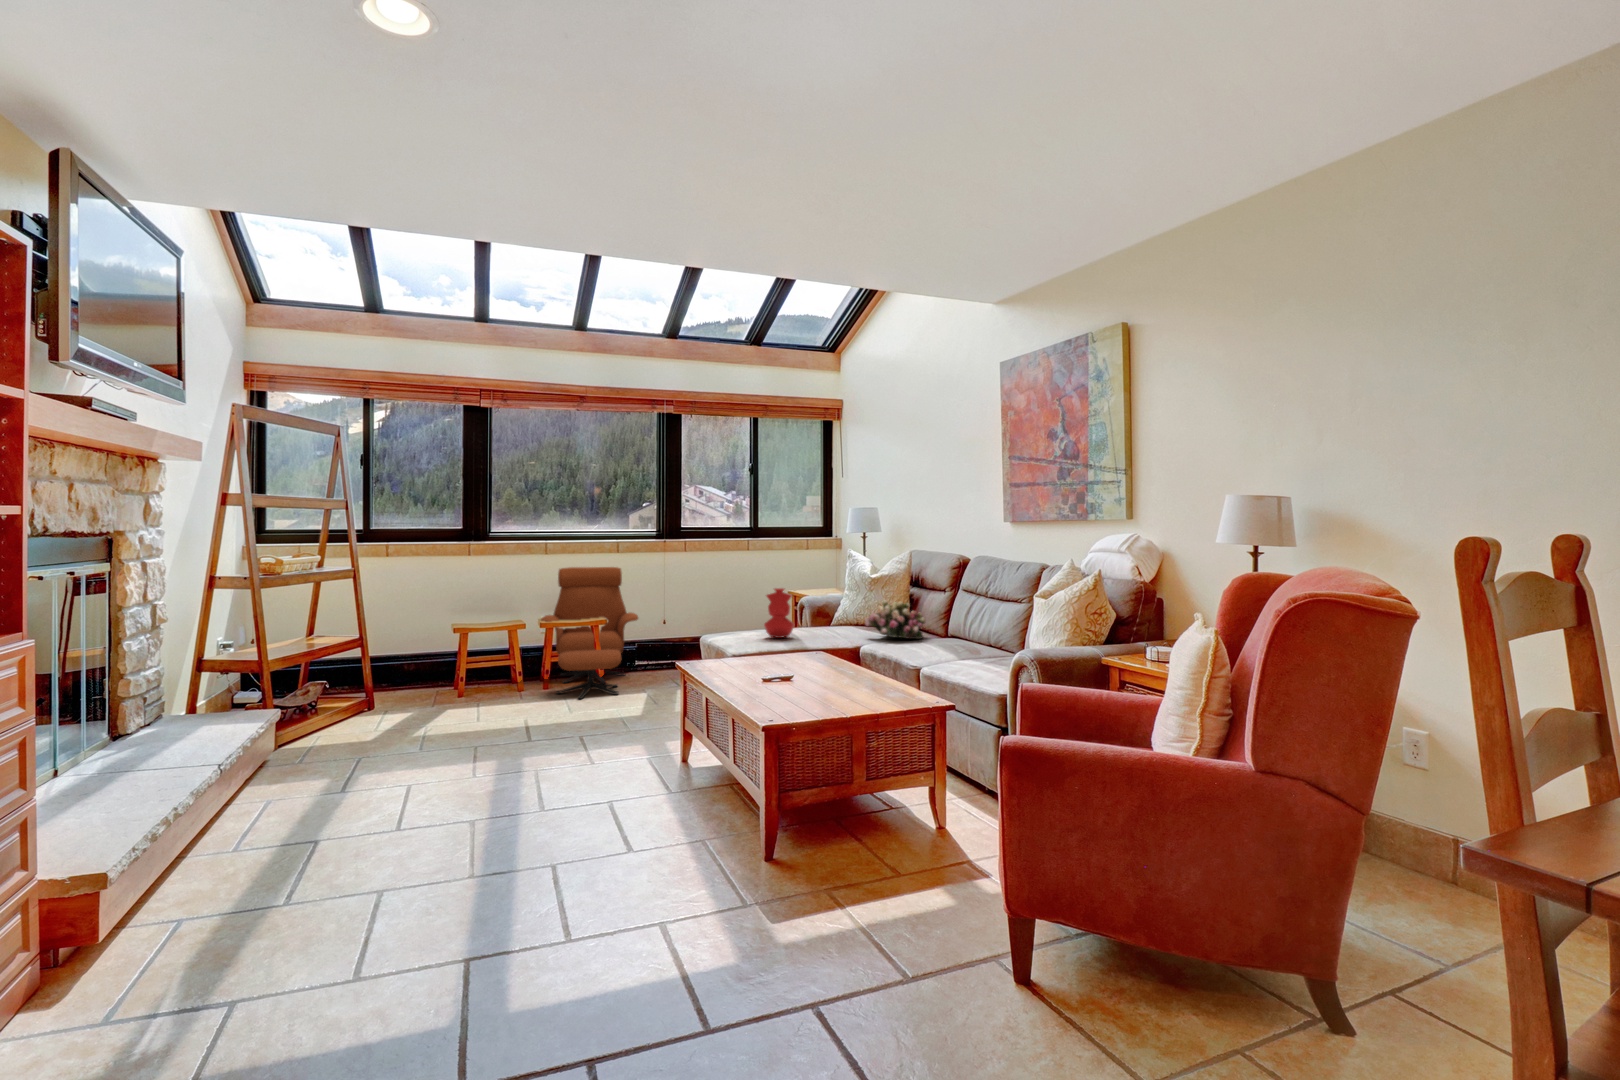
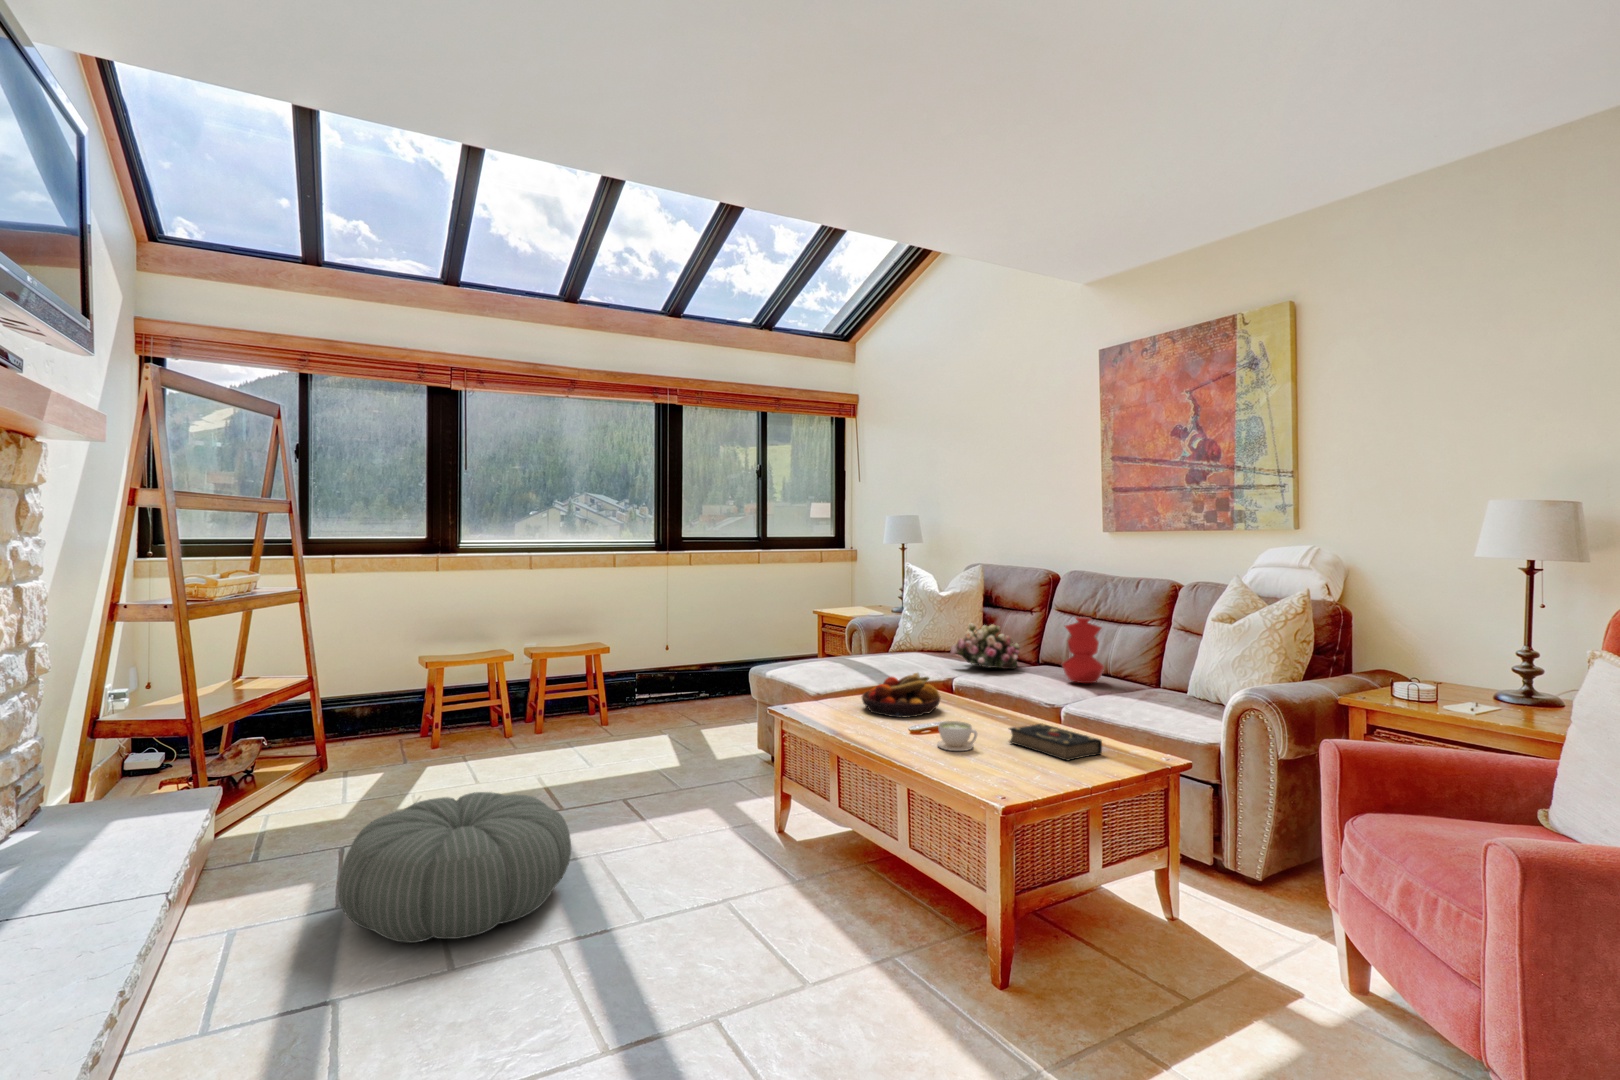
lounge chair: present [541,567,638,699] -> none [527,585,646,750]
vase: present [764,588,794,638] -> present [1062,617,1104,683]
fruit bowl: none [748,636,810,670] -> present [862,673,941,717]
coffee cup: none [769,669,797,691] -> present [937,721,977,751]
book: none [827,673,887,698] -> present [1009,724,1102,761]
pouf: none [339,715,508,809] -> present [338,792,571,943]

